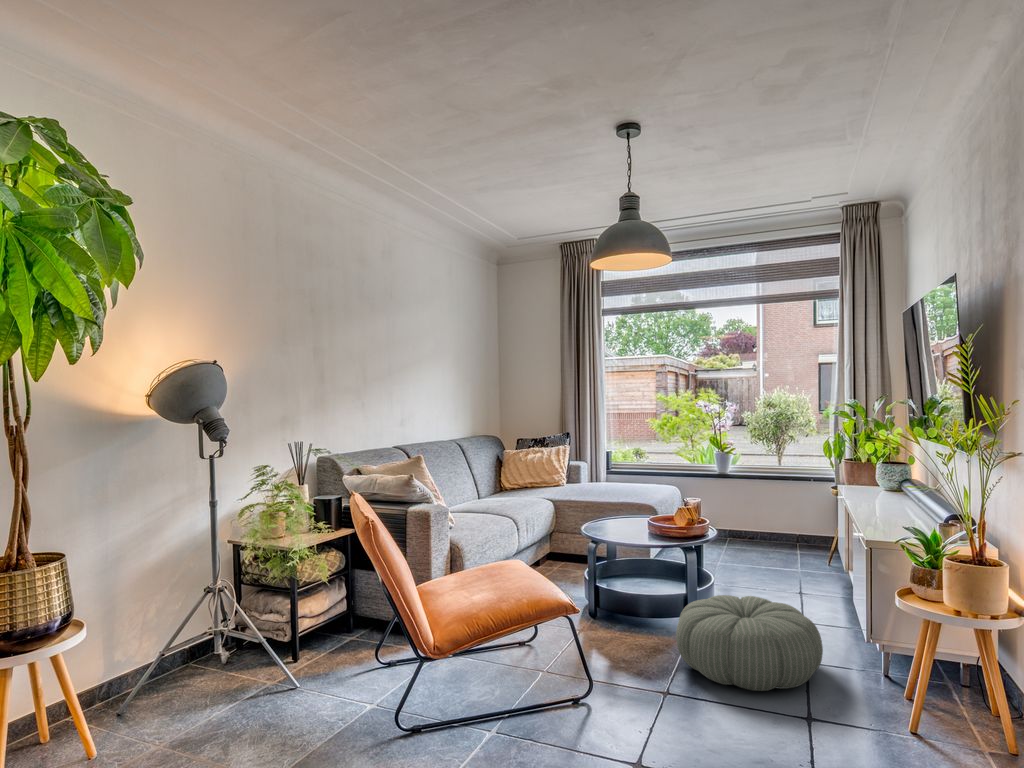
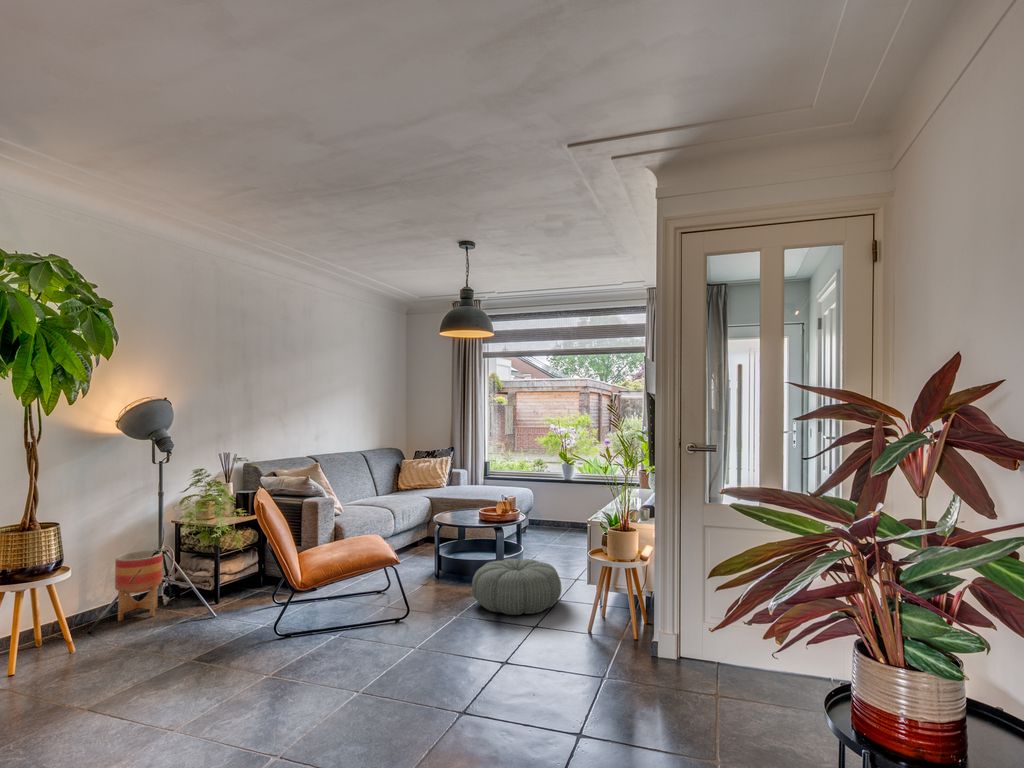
planter: none [153,585,219,693] -> present [115,550,162,621]

